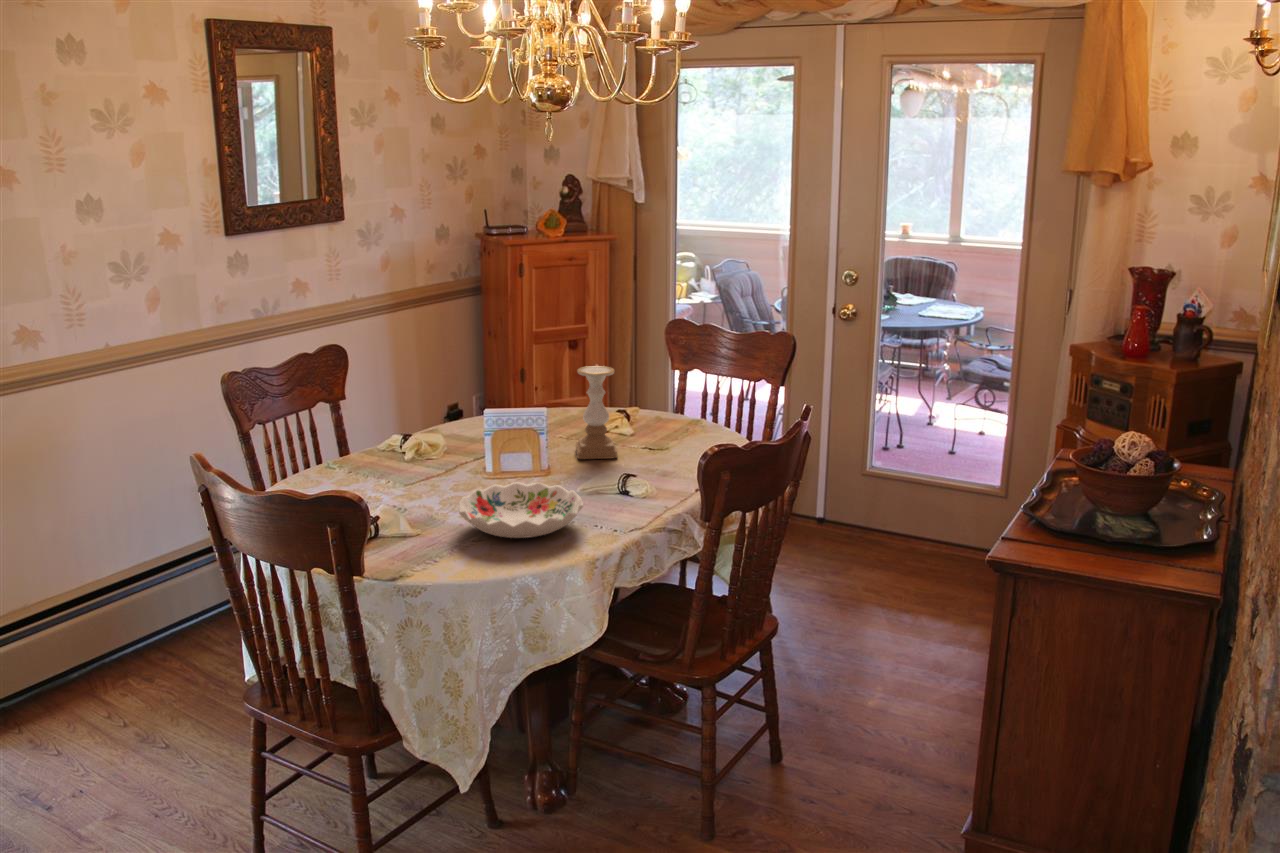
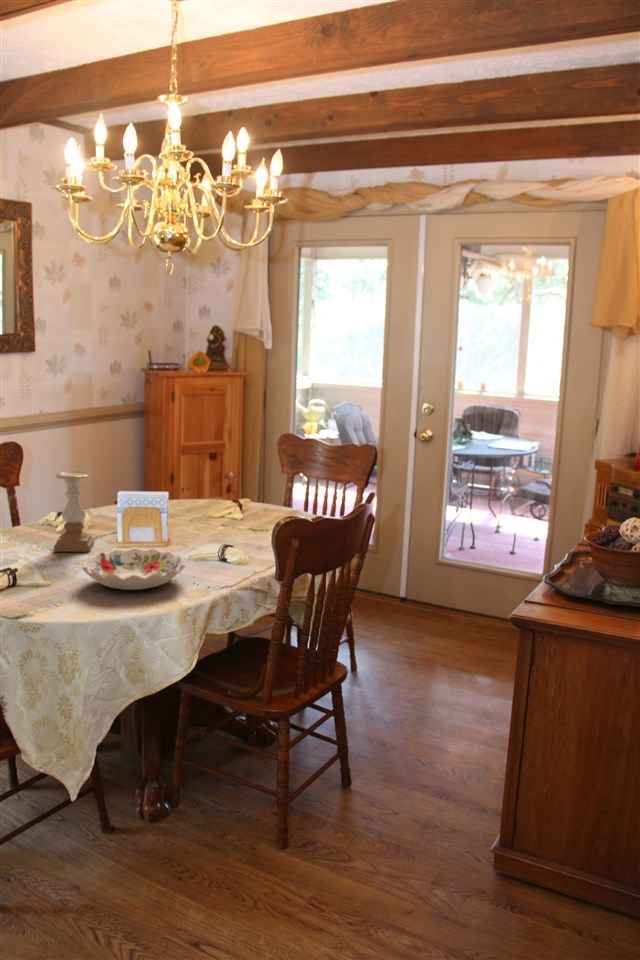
candle holder: present [576,366,617,459] -> present [54,471,94,552]

